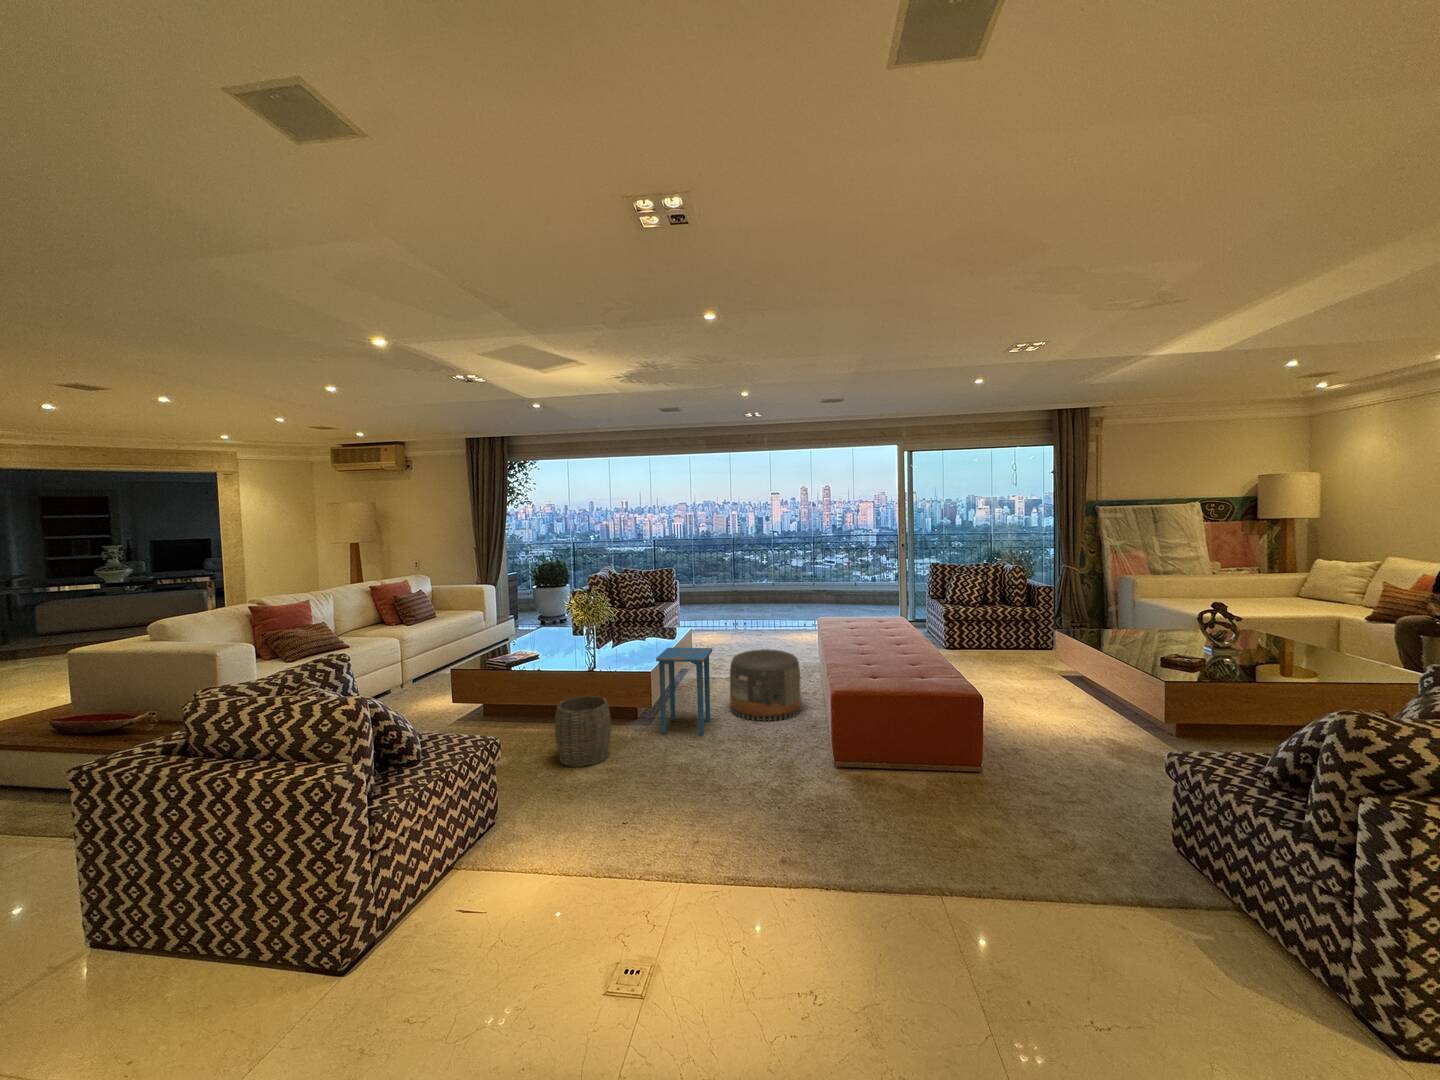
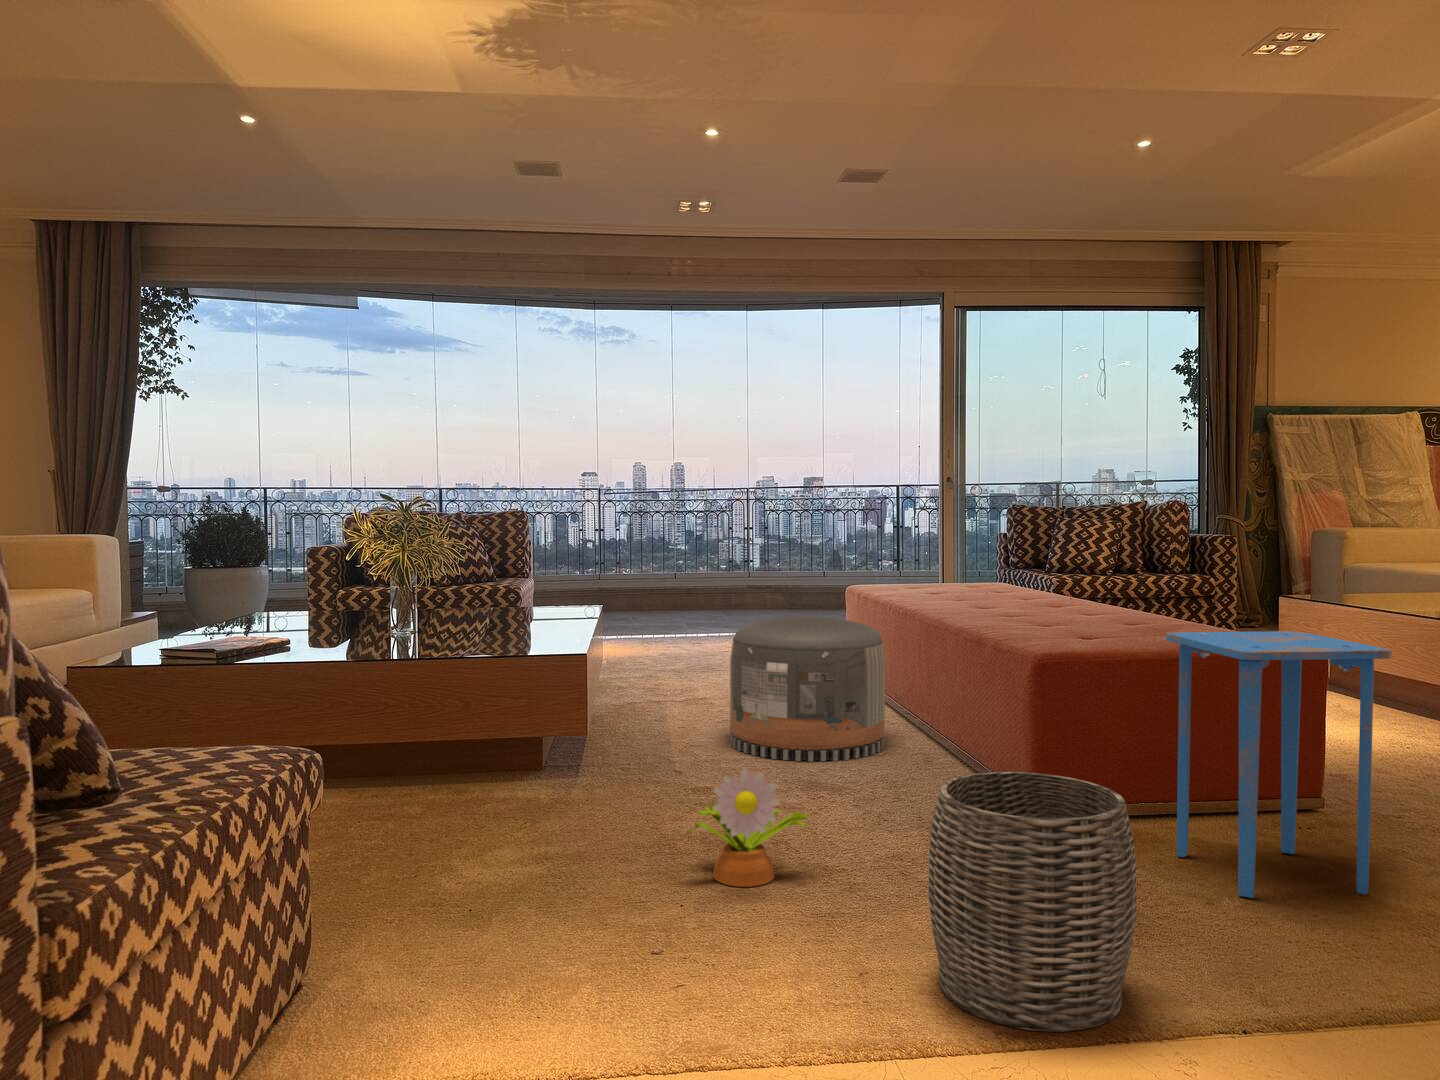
side table: present [656,648,712,735] -> present [1166,631,1391,898]
woven basket: present [555,696,611,767] -> present [929,772,1136,1032]
decorative plant: none [656,744,709,791] -> present [686,768,809,887]

